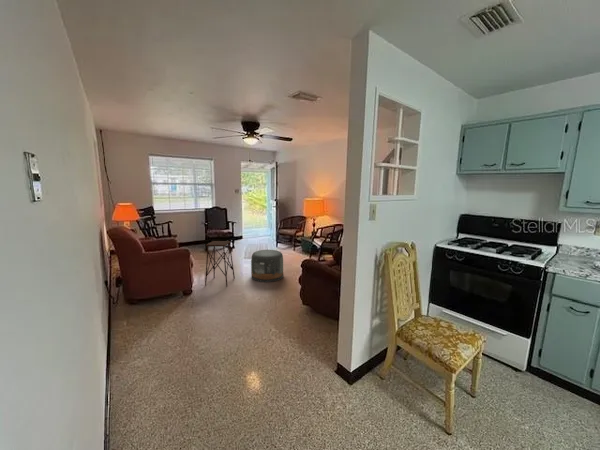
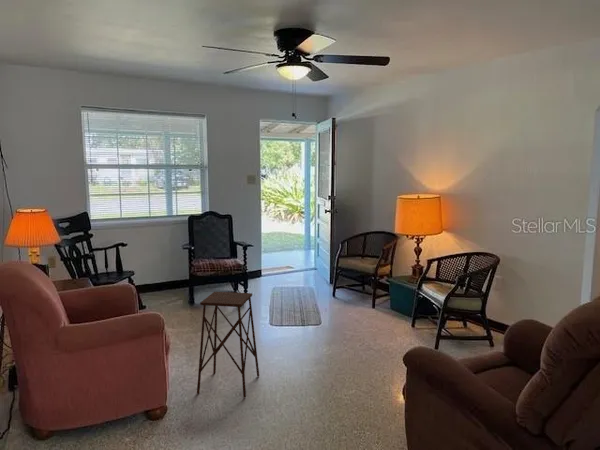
pouf: present [251,250,283,282] -> none [295,311,367,387]

